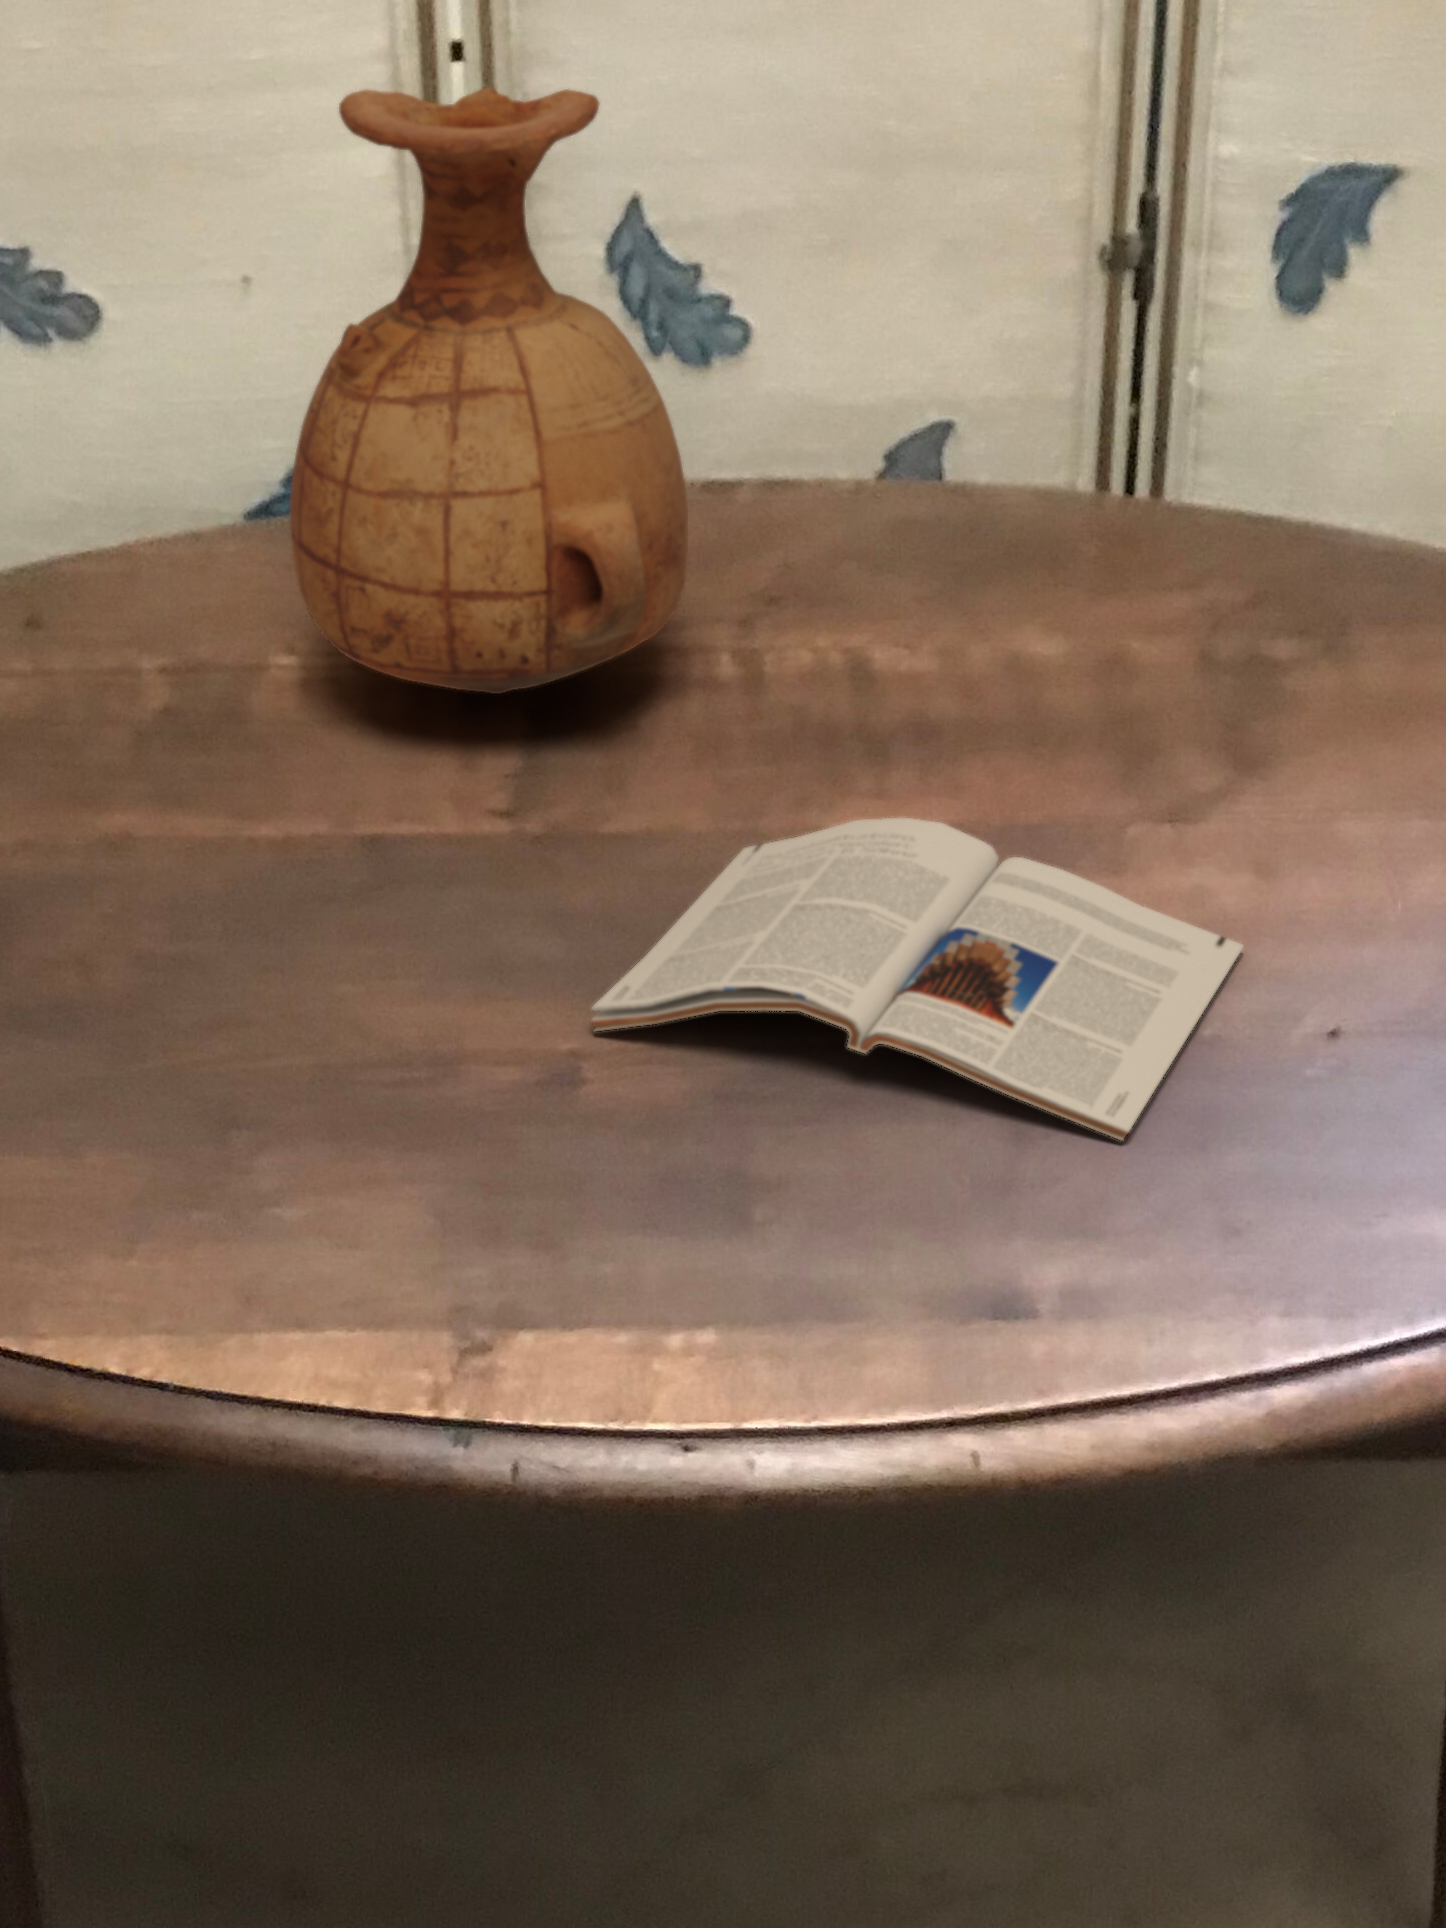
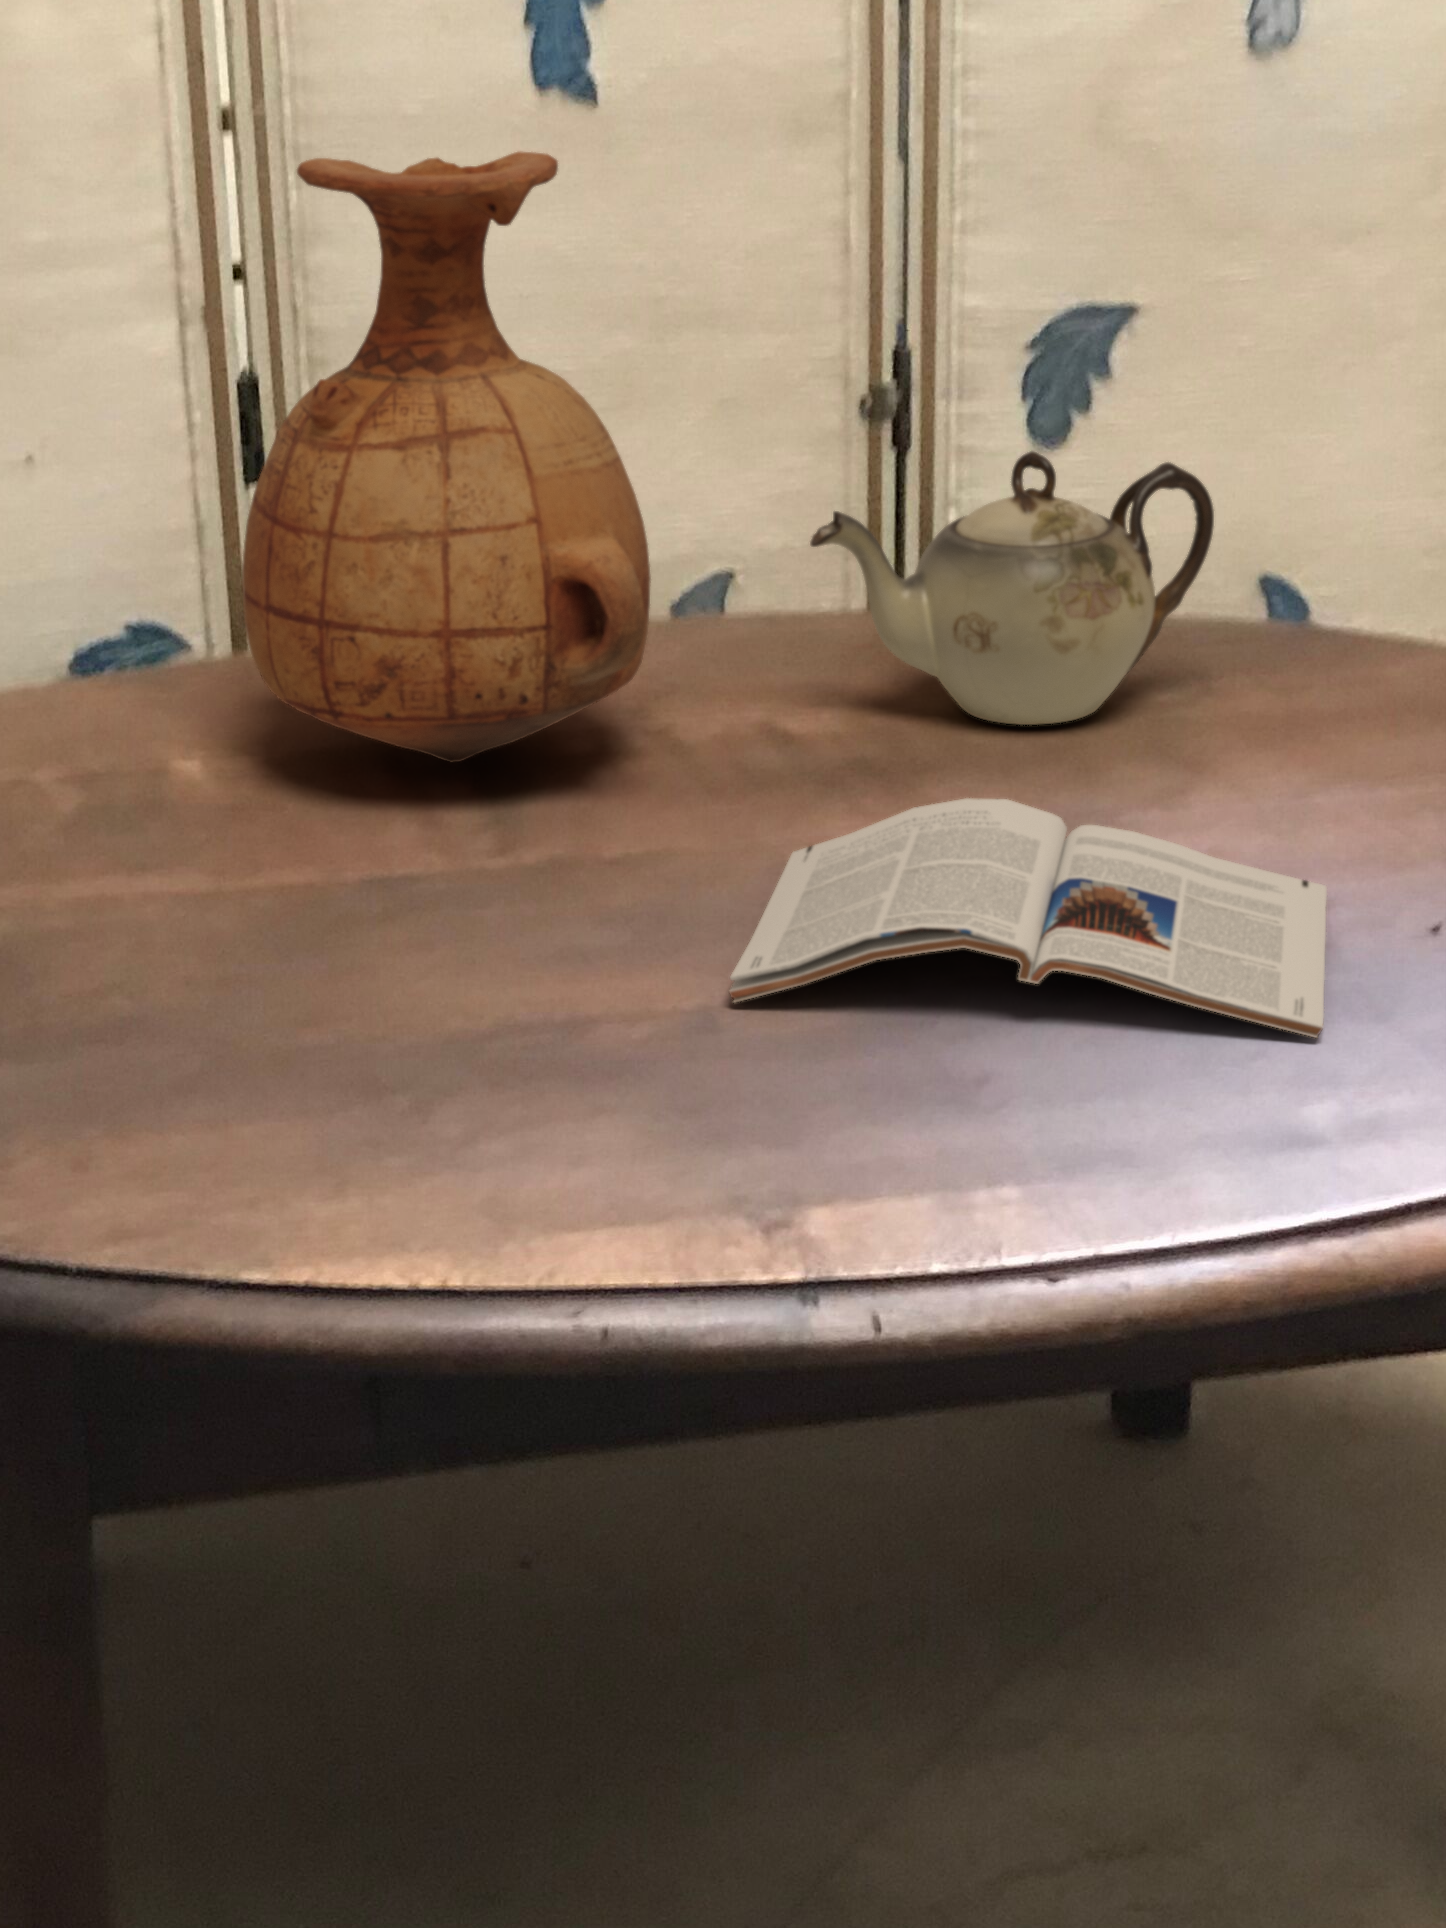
teapot: none [864,414,1292,697] -> present [810,451,1214,725]

